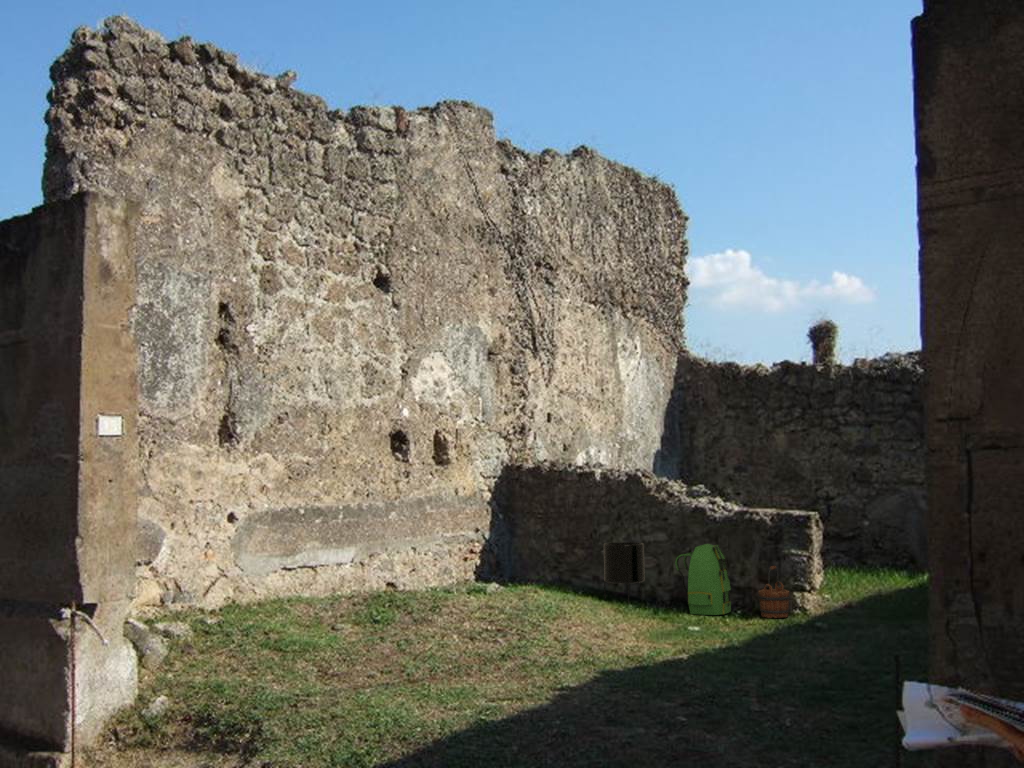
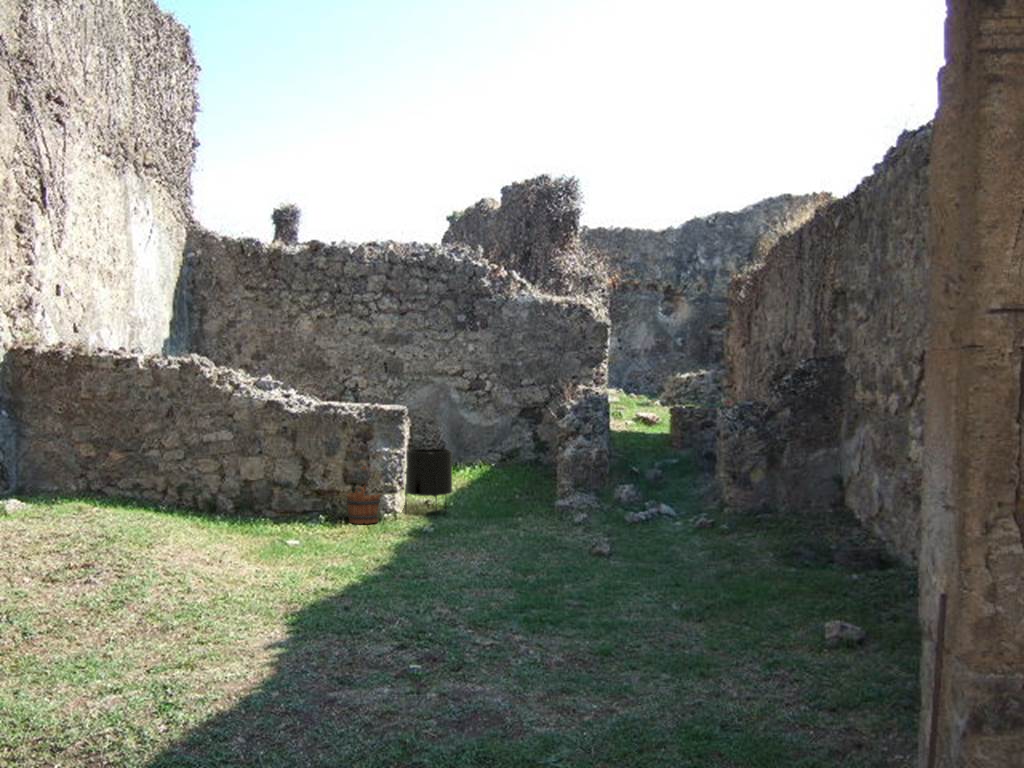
planter: present [604,542,645,603] -> present [405,449,452,518]
backpack: present [675,544,731,615] -> none [253,443,314,524]

